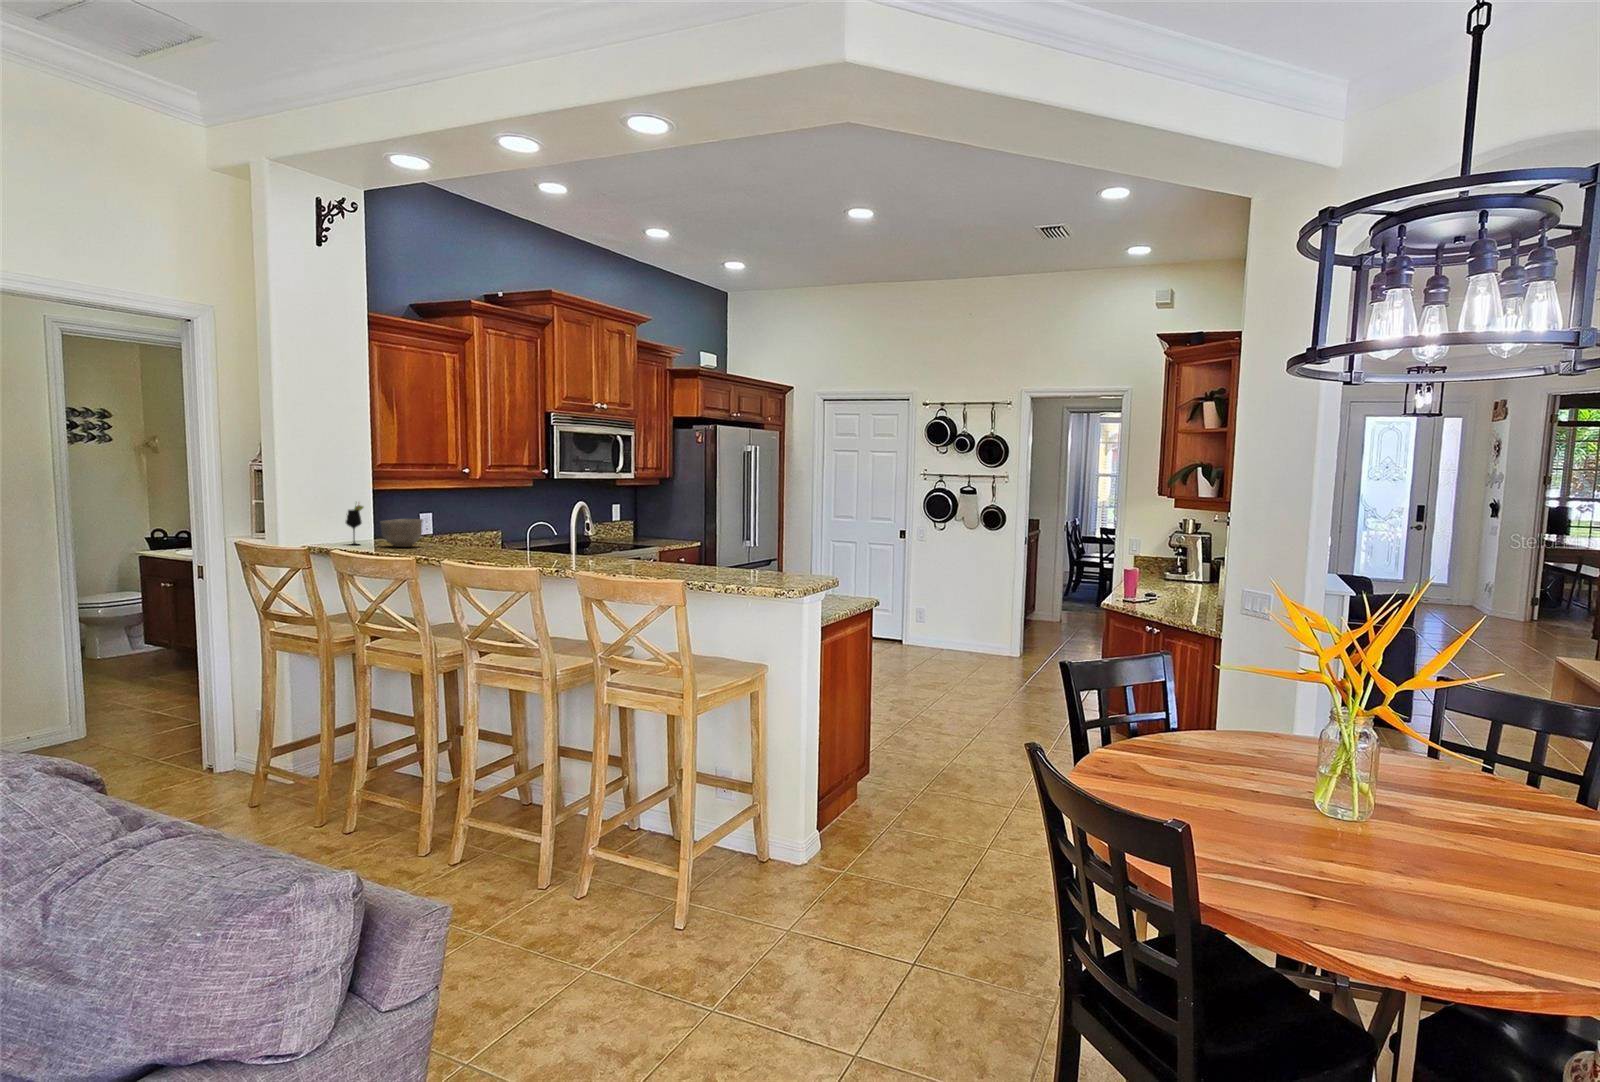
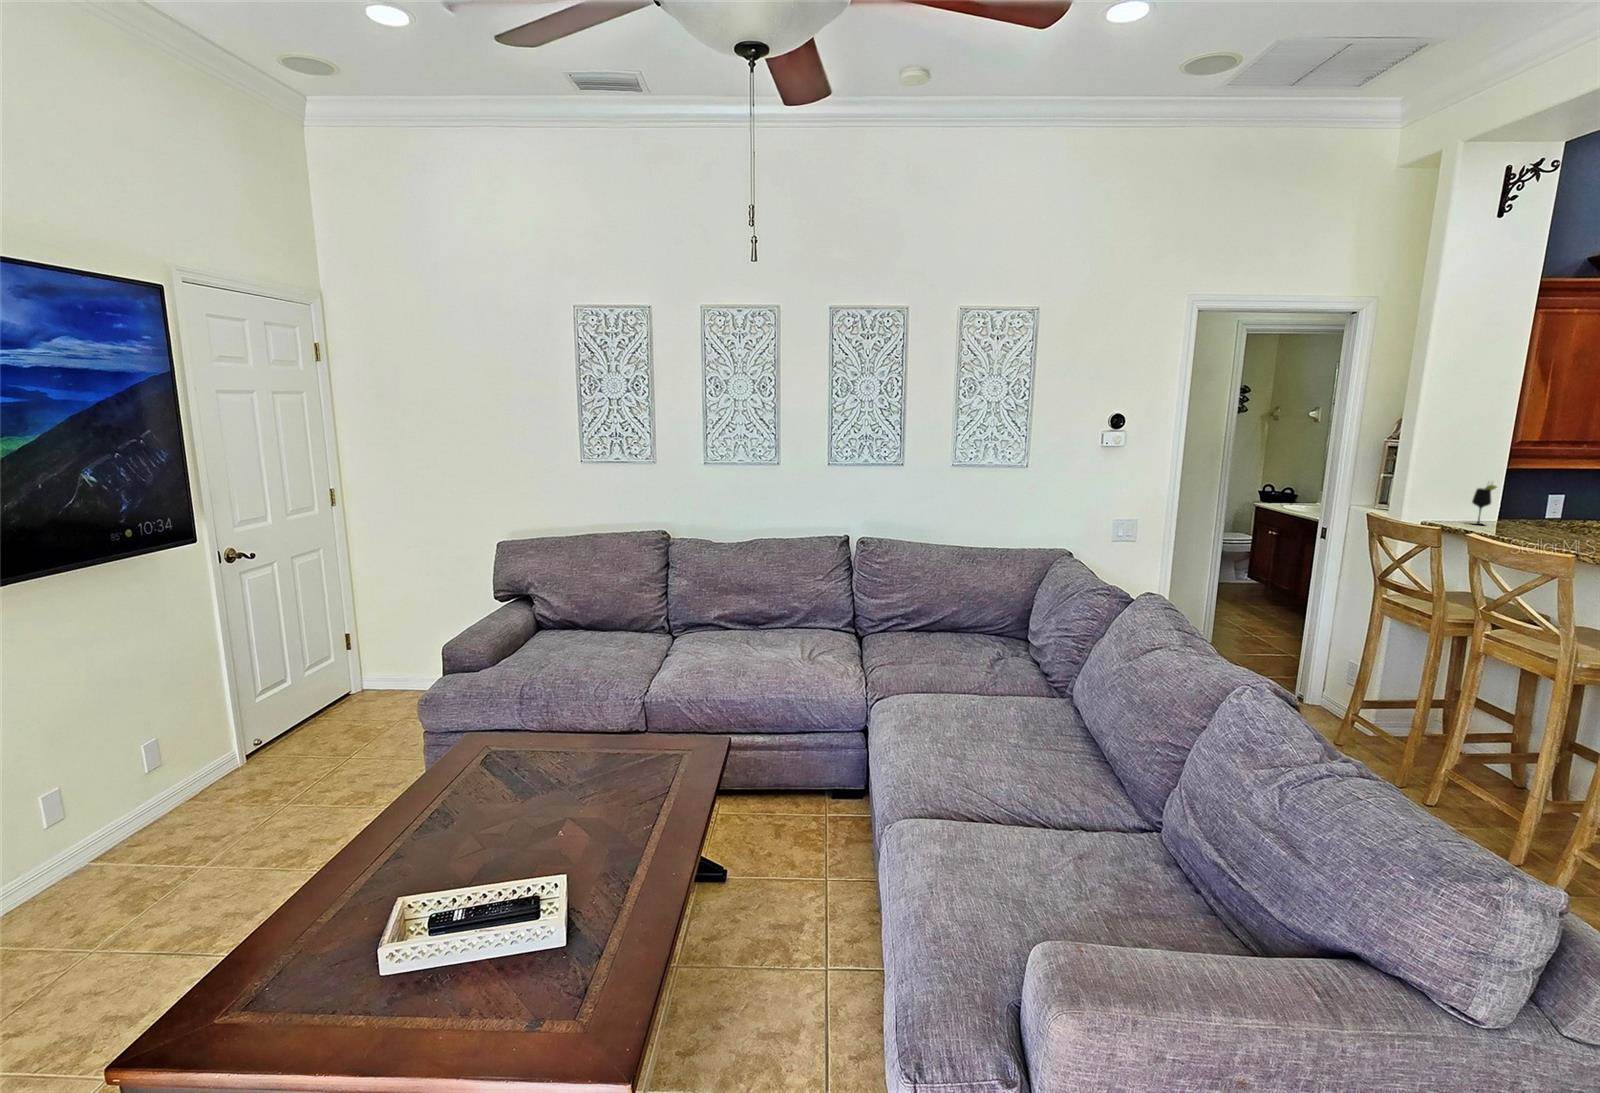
bowl: present [380,519,423,547] -> none [1515,503,1575,535]

